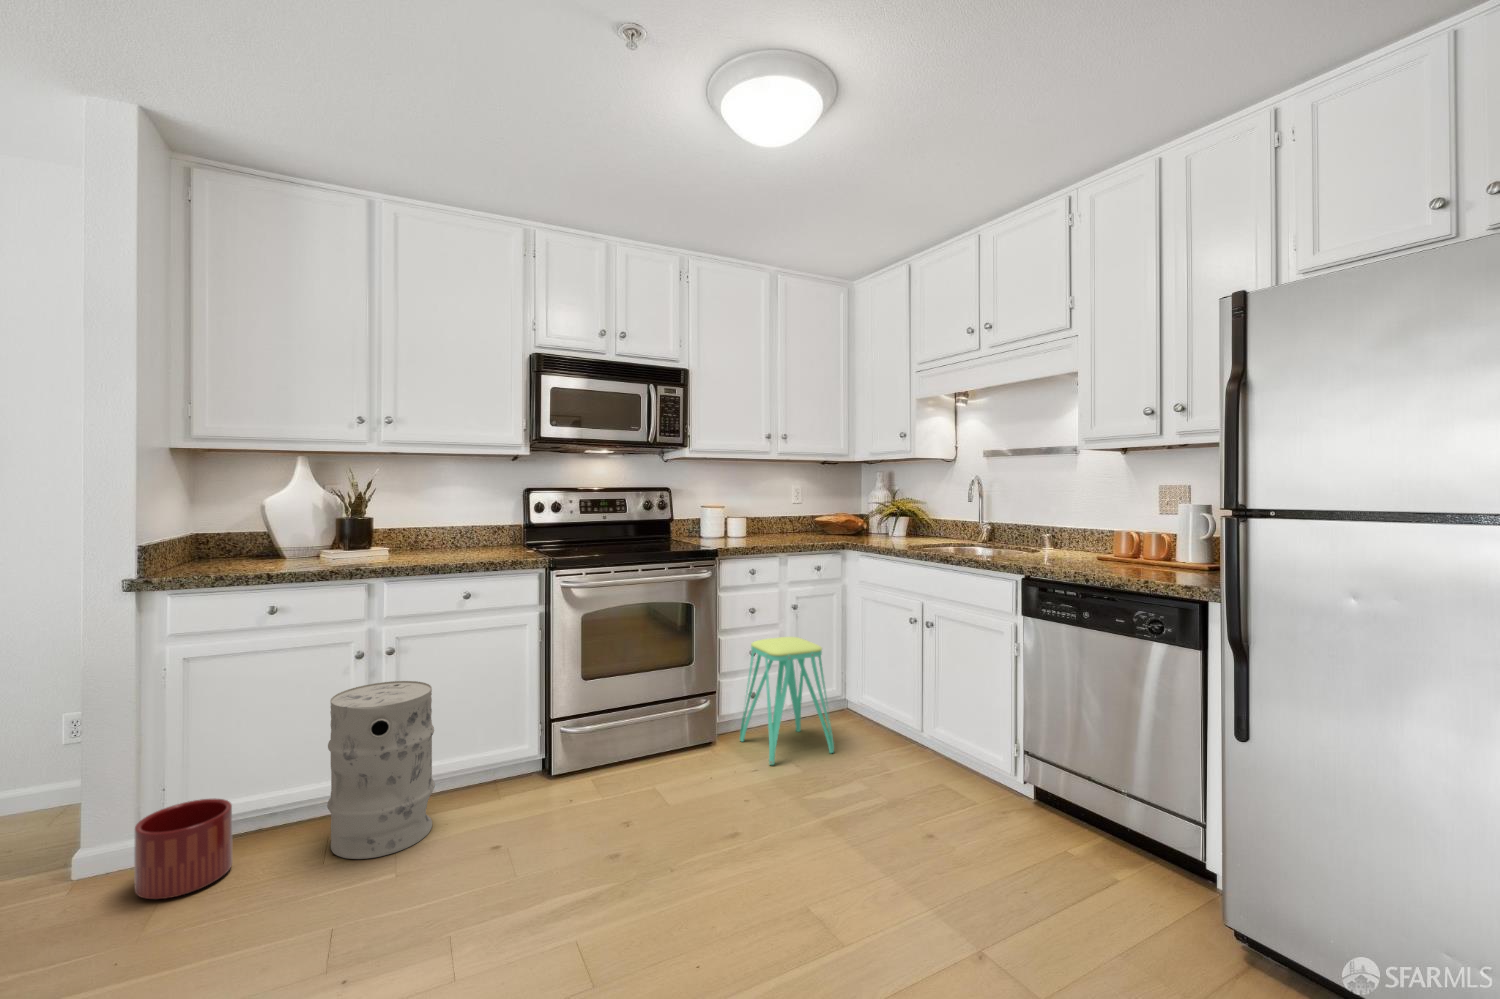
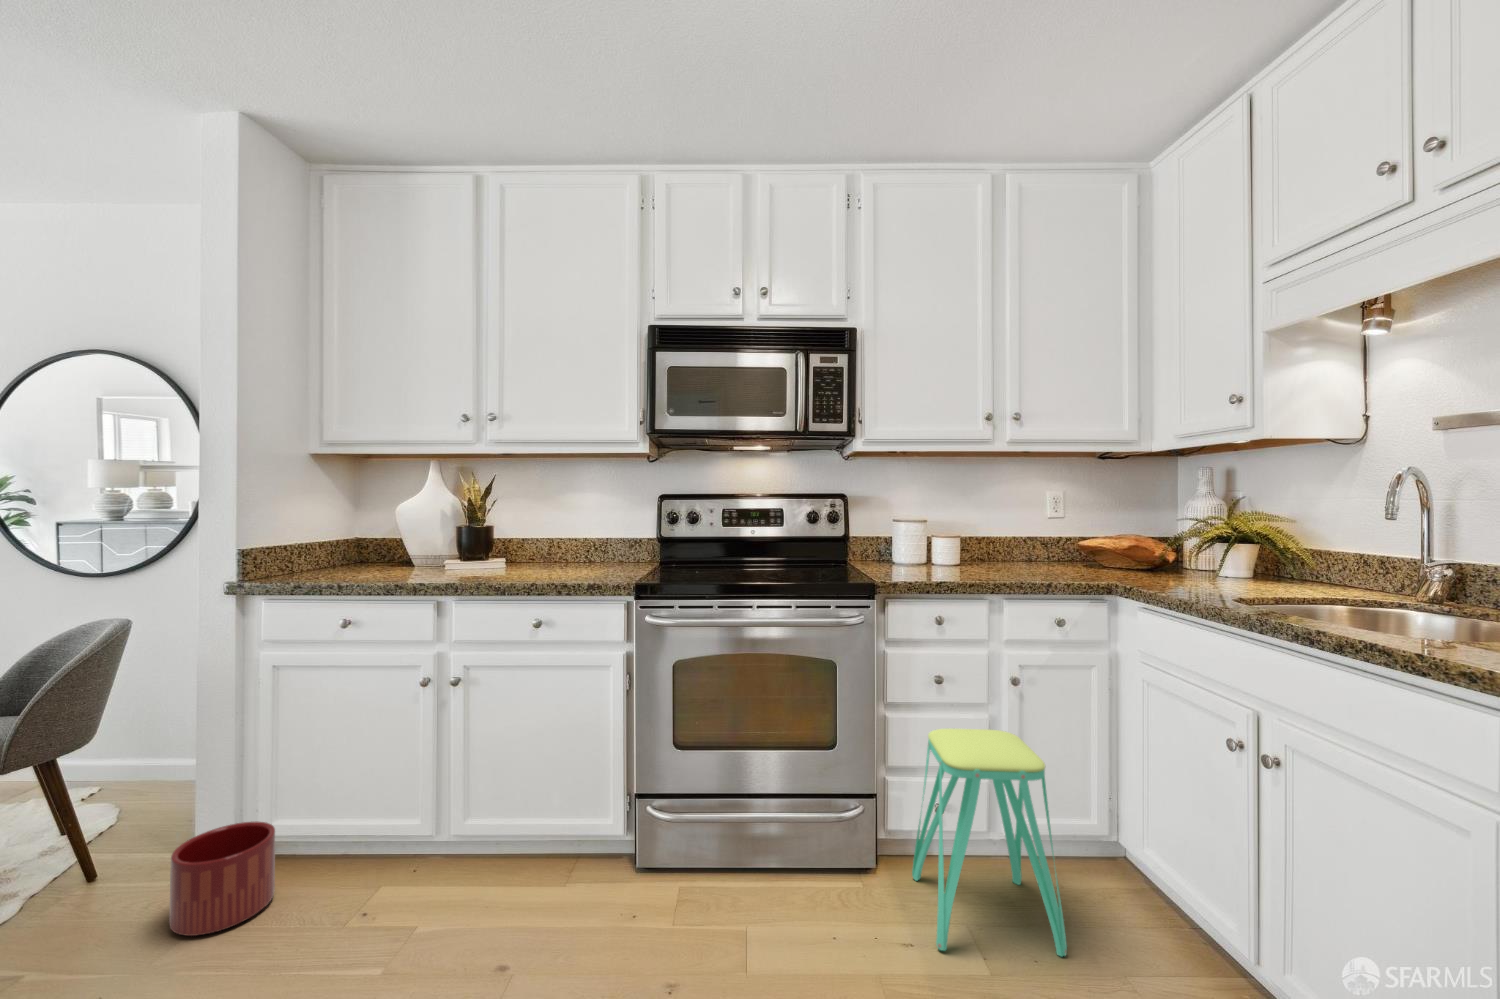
trash can: present [327,681,435,859] -> none [344,719,474,948]

